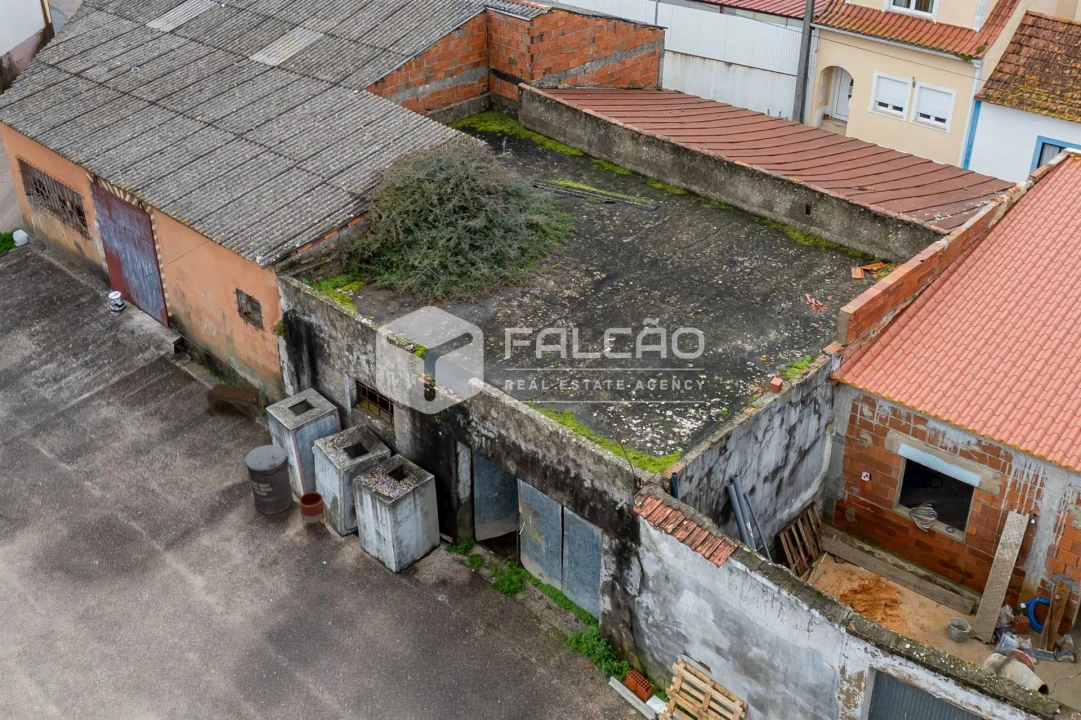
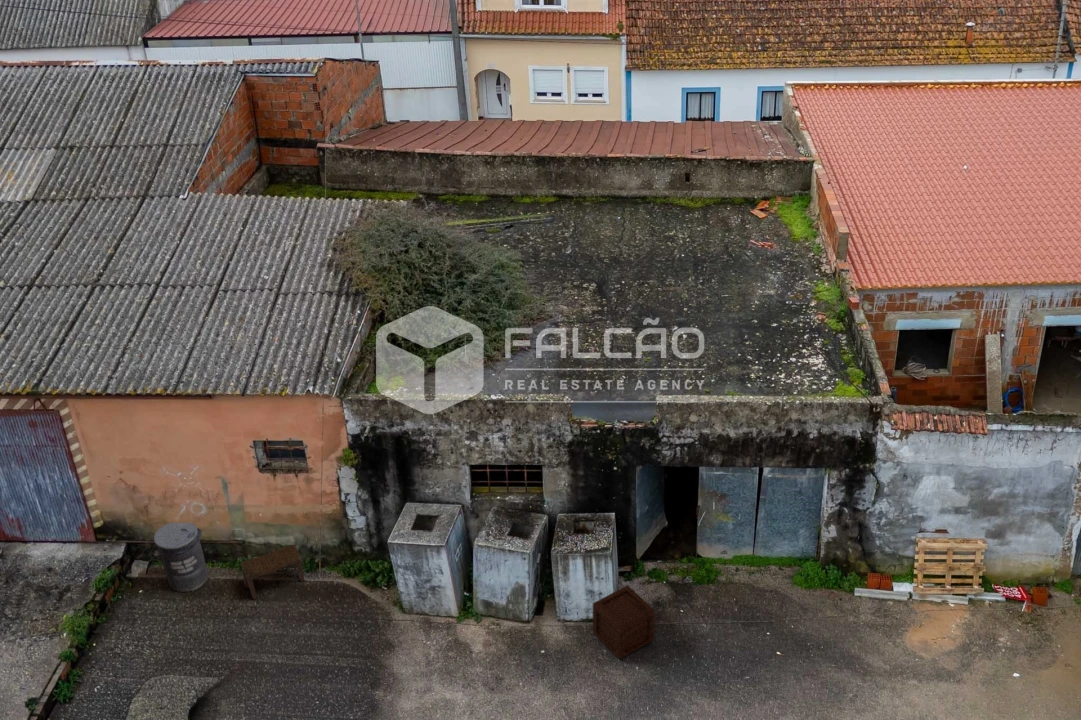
trash can: present [245,445,293,514] -> present [154,523,208,592]
planter: present [299,492,325,523] -> none [474,595,500,637]
wooden crate: none [360,543,416,607] -> present [593,585,655,659]

